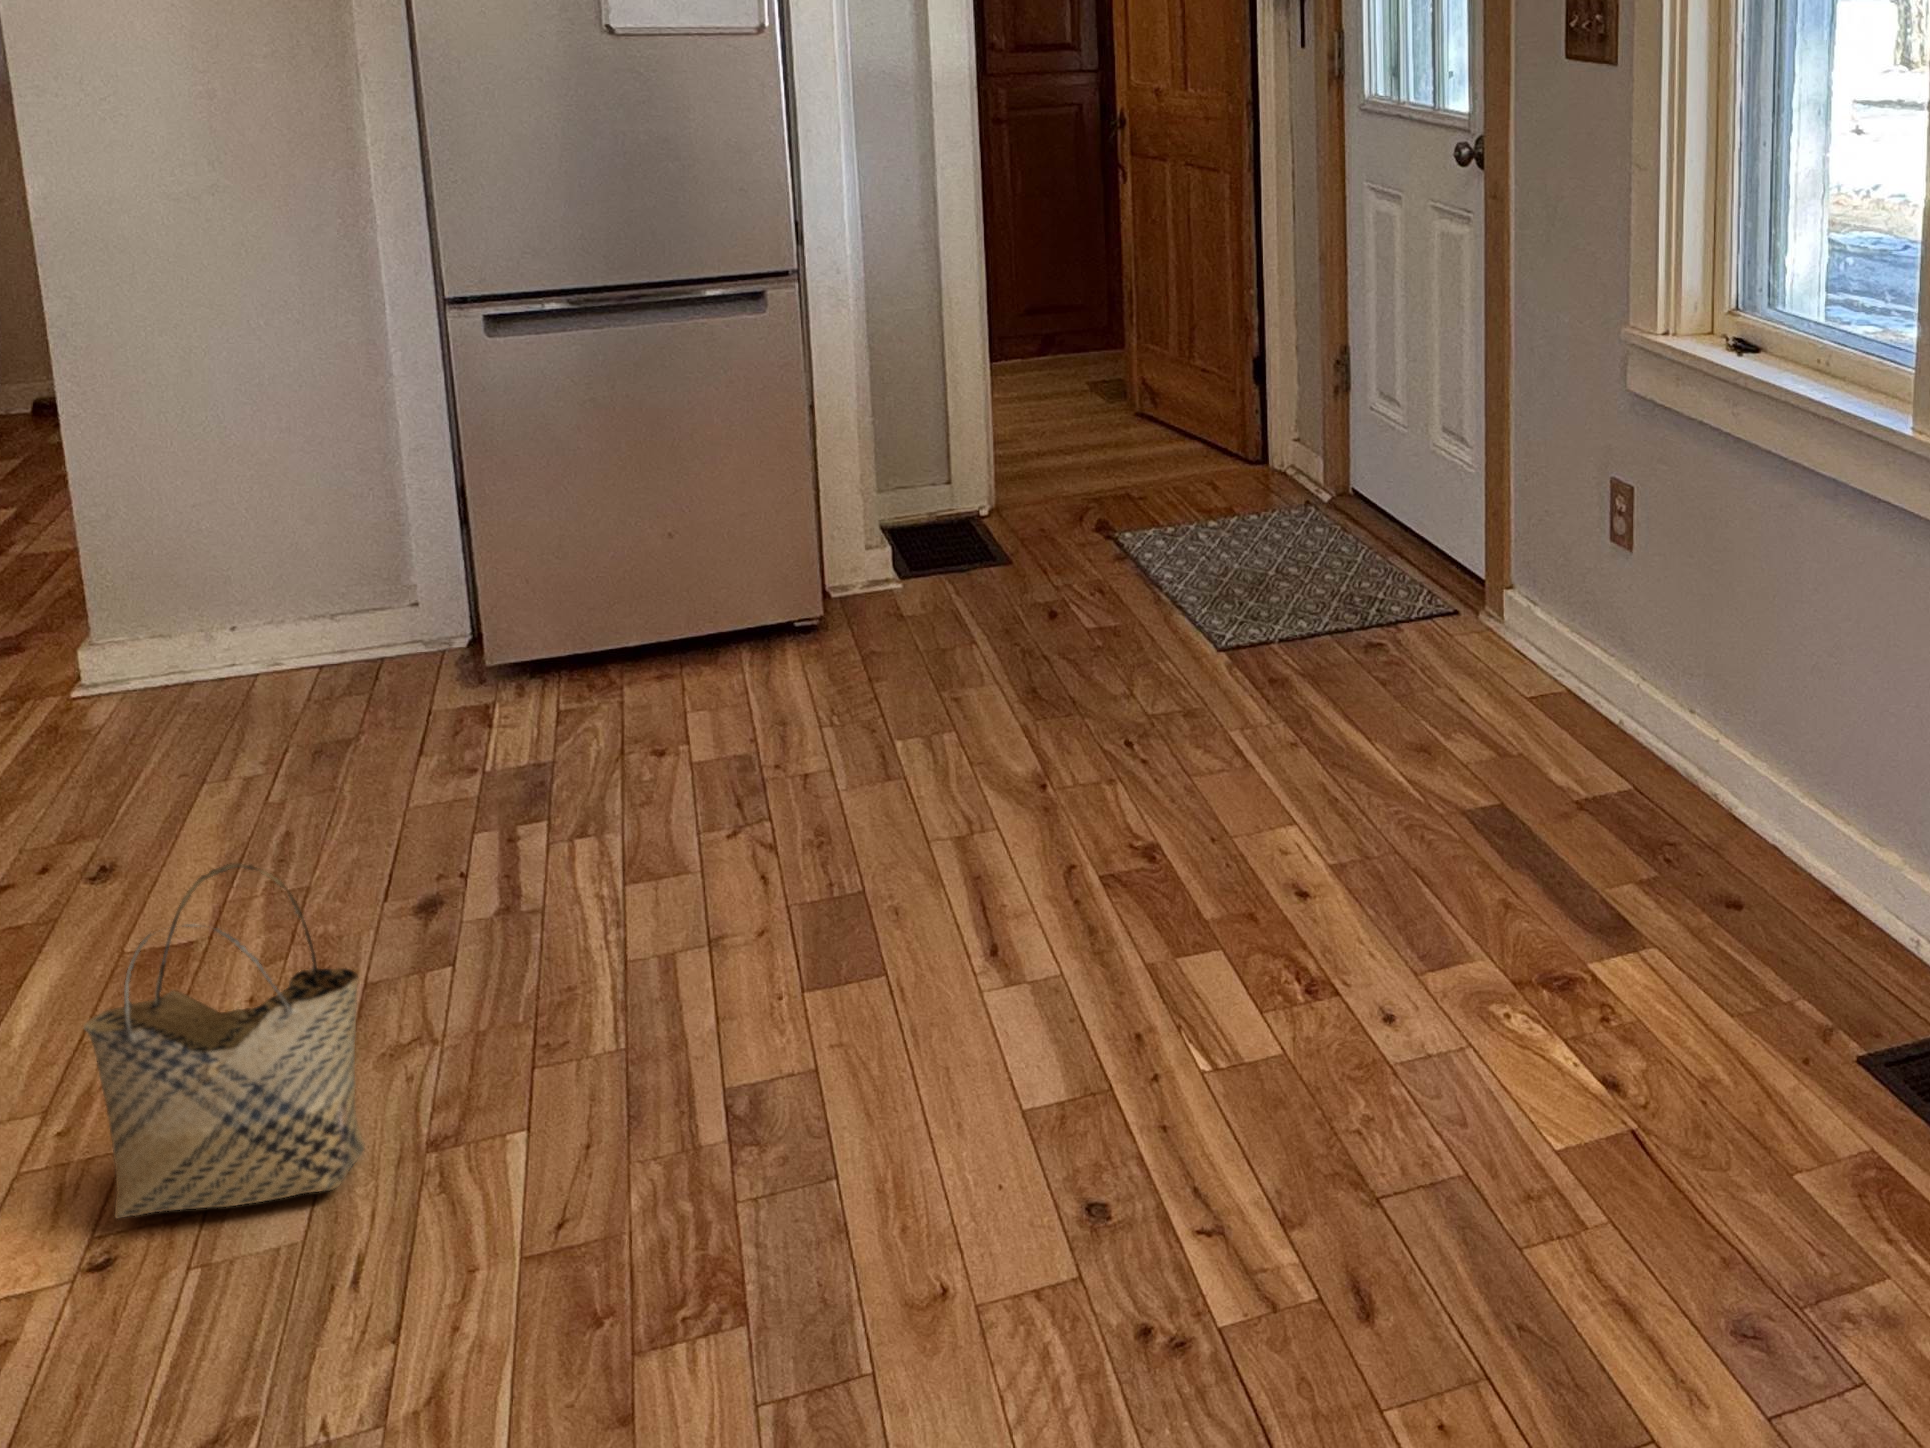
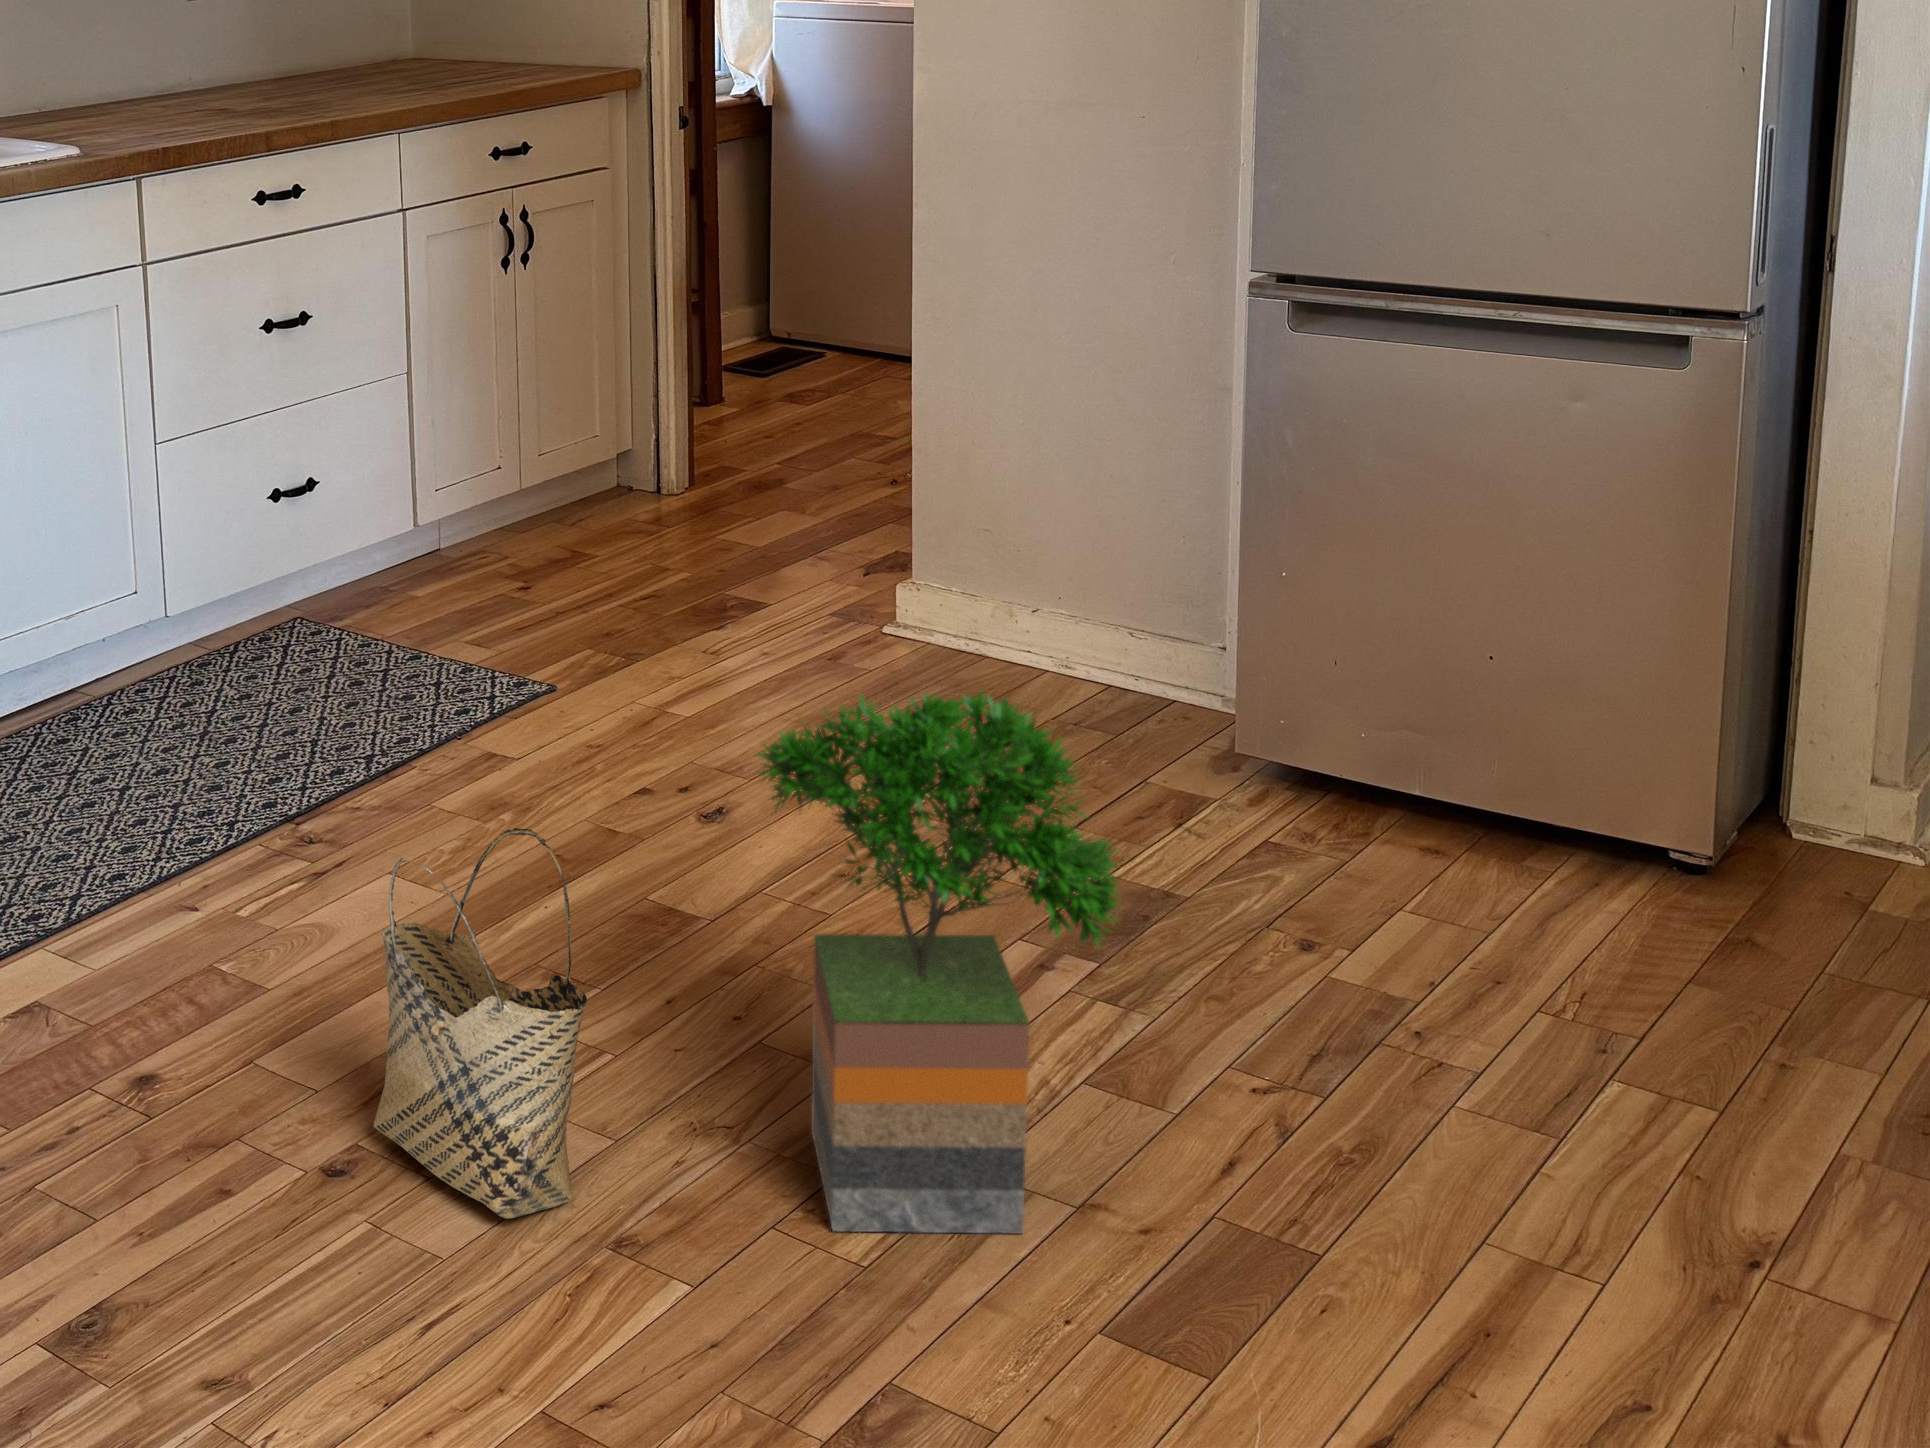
potted tree: none [411,606,743,1045] -> present [758,691,1118,1234]

